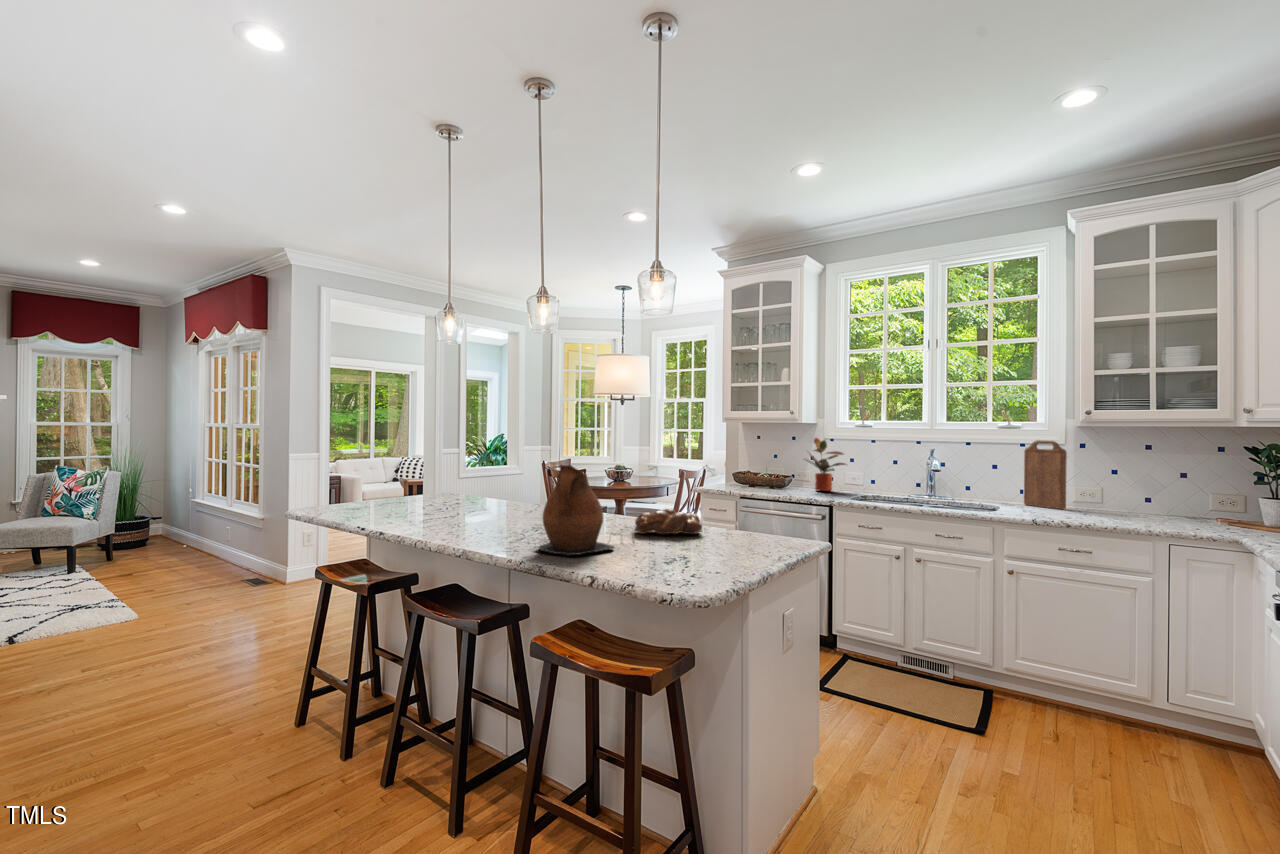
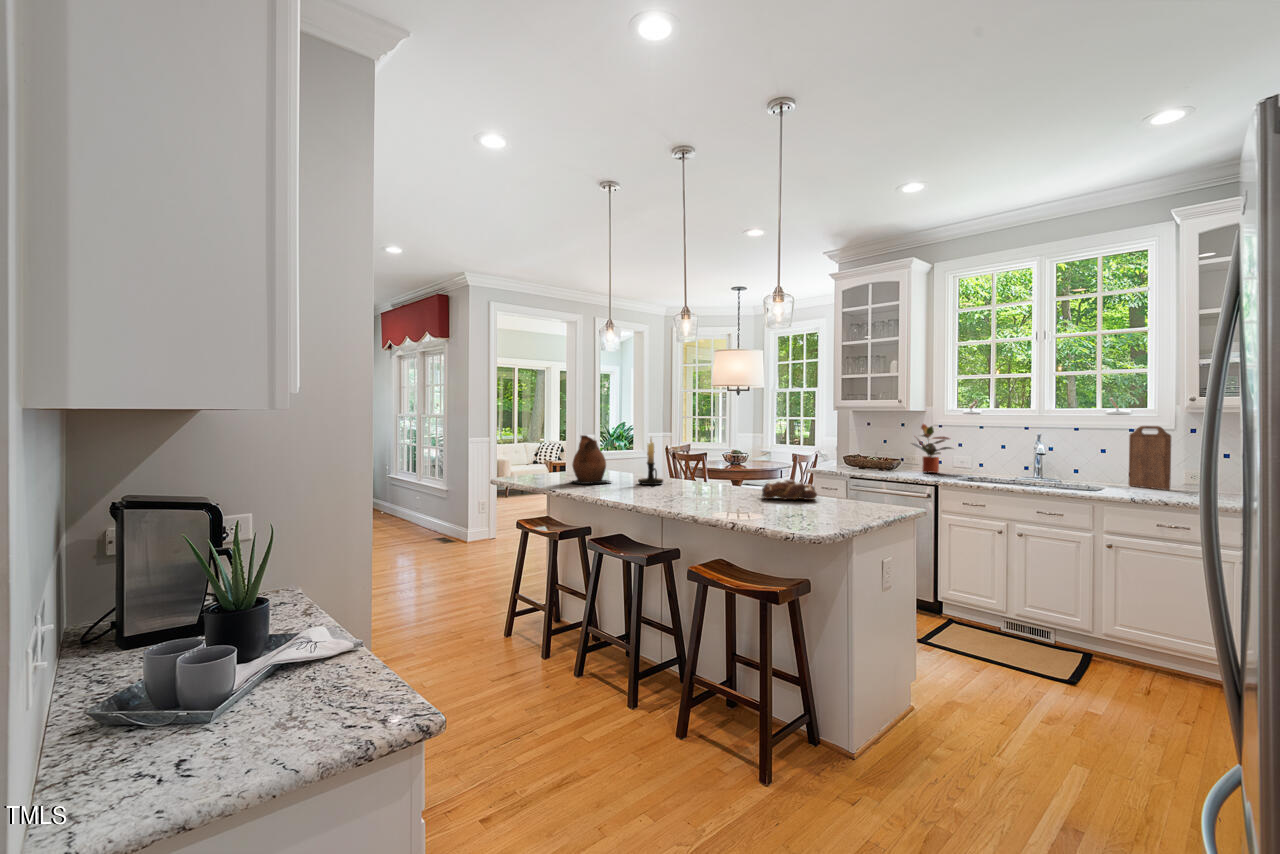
candle holder: none [484,452,517,515] -> present [638,438,663,485]
ceramic pitcher: present [537,465,614,555] -> present [572,435,611,484]

